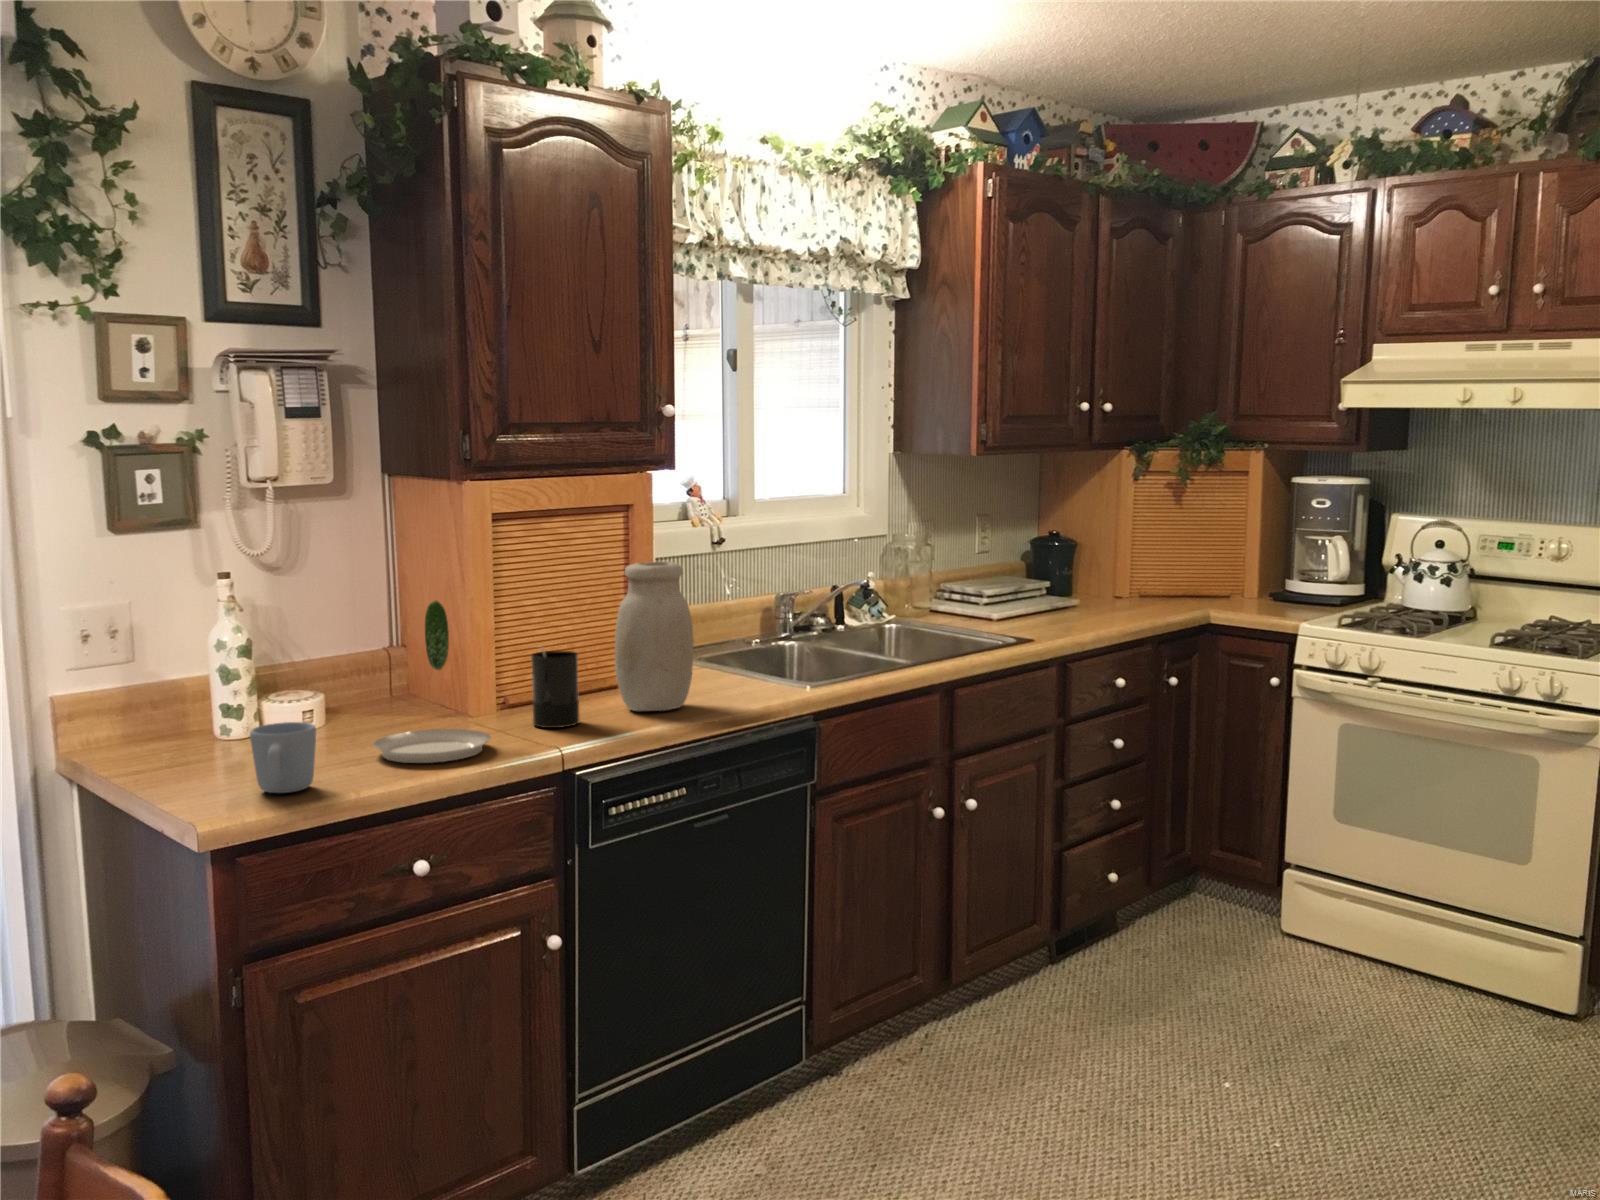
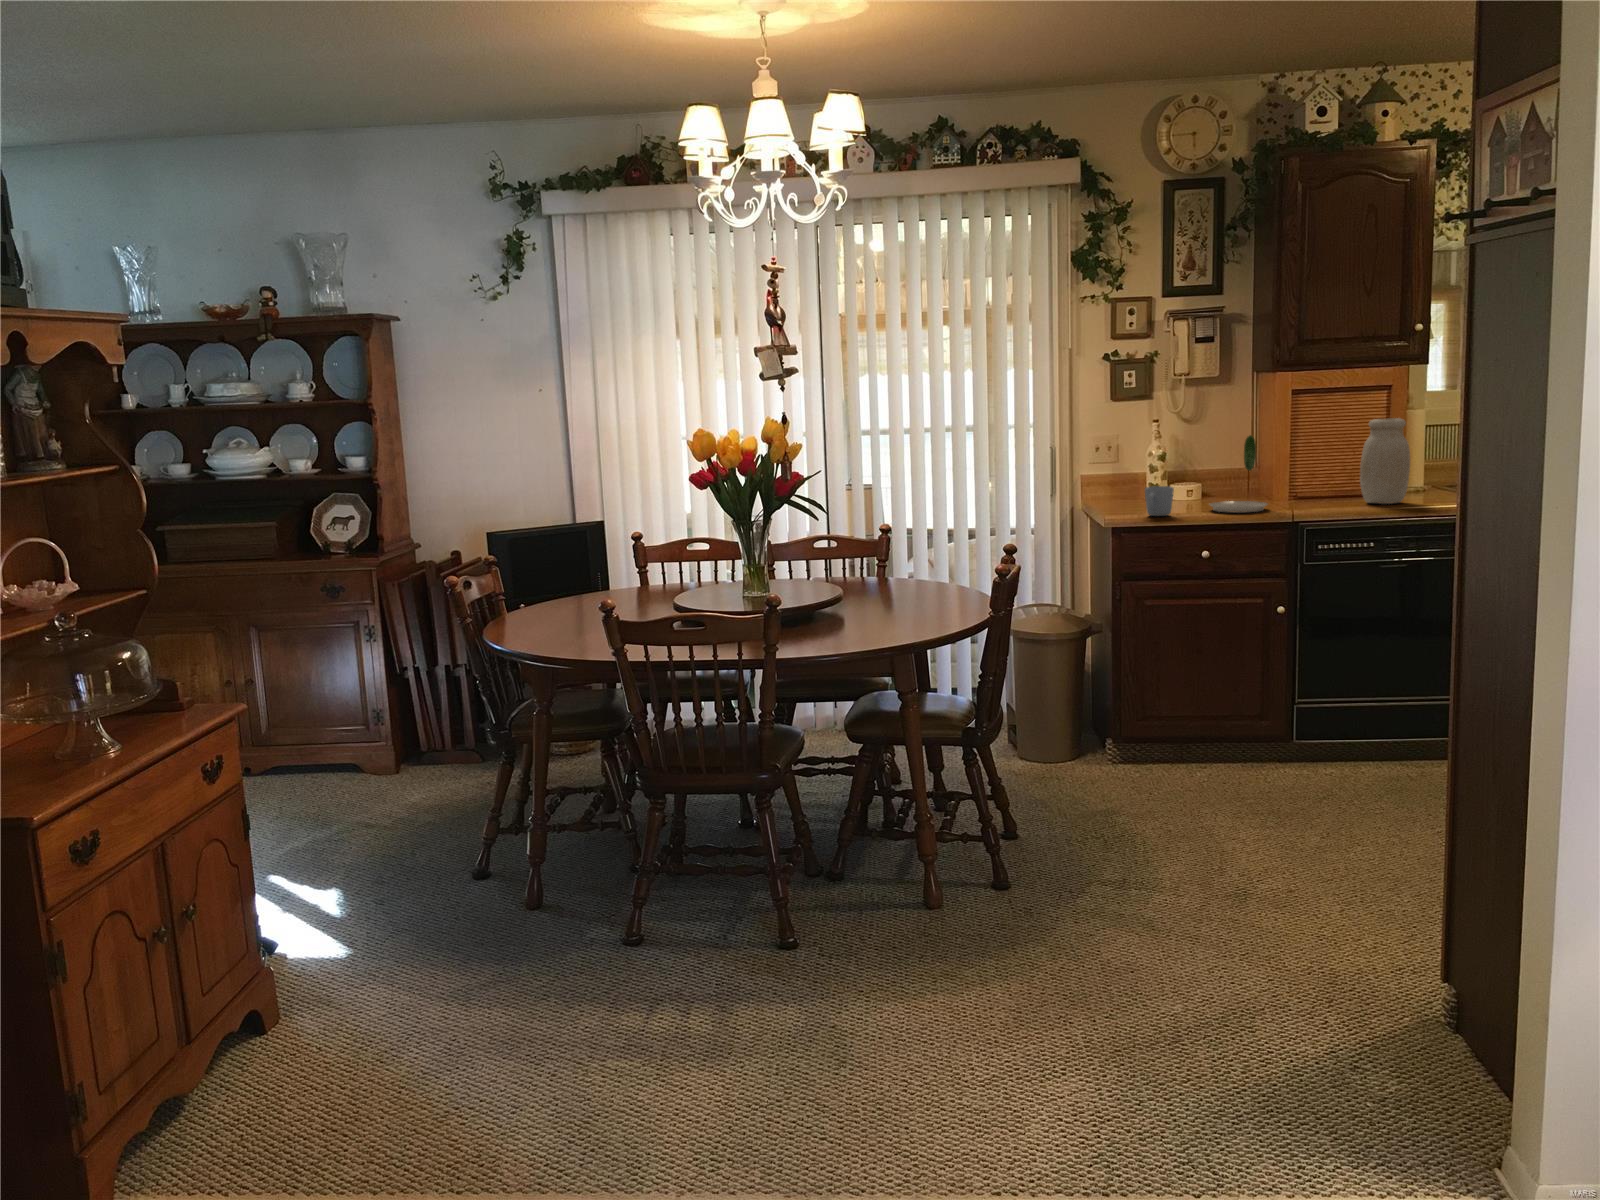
candle: present [531,648,579,728] -> none [1303,462,1331,506]

